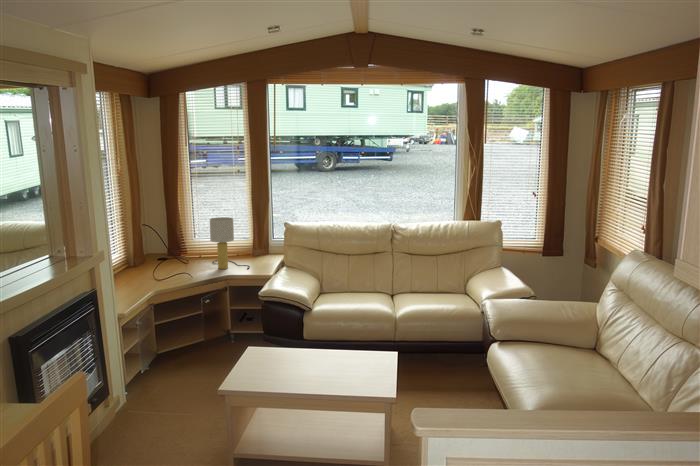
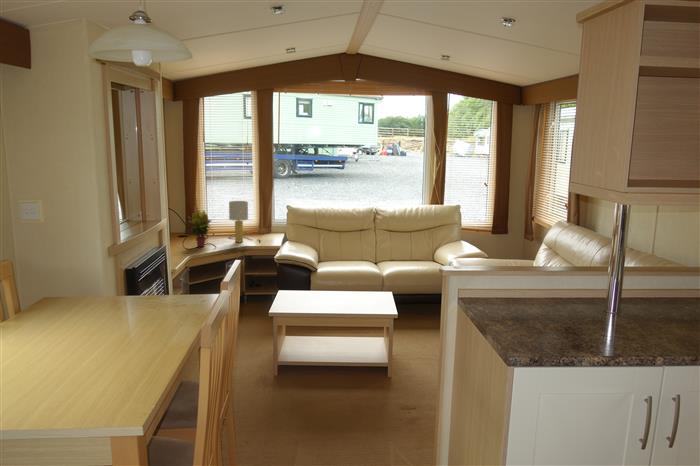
potted plant: none [157,230,189,276] -> present [189,211,211,247]

